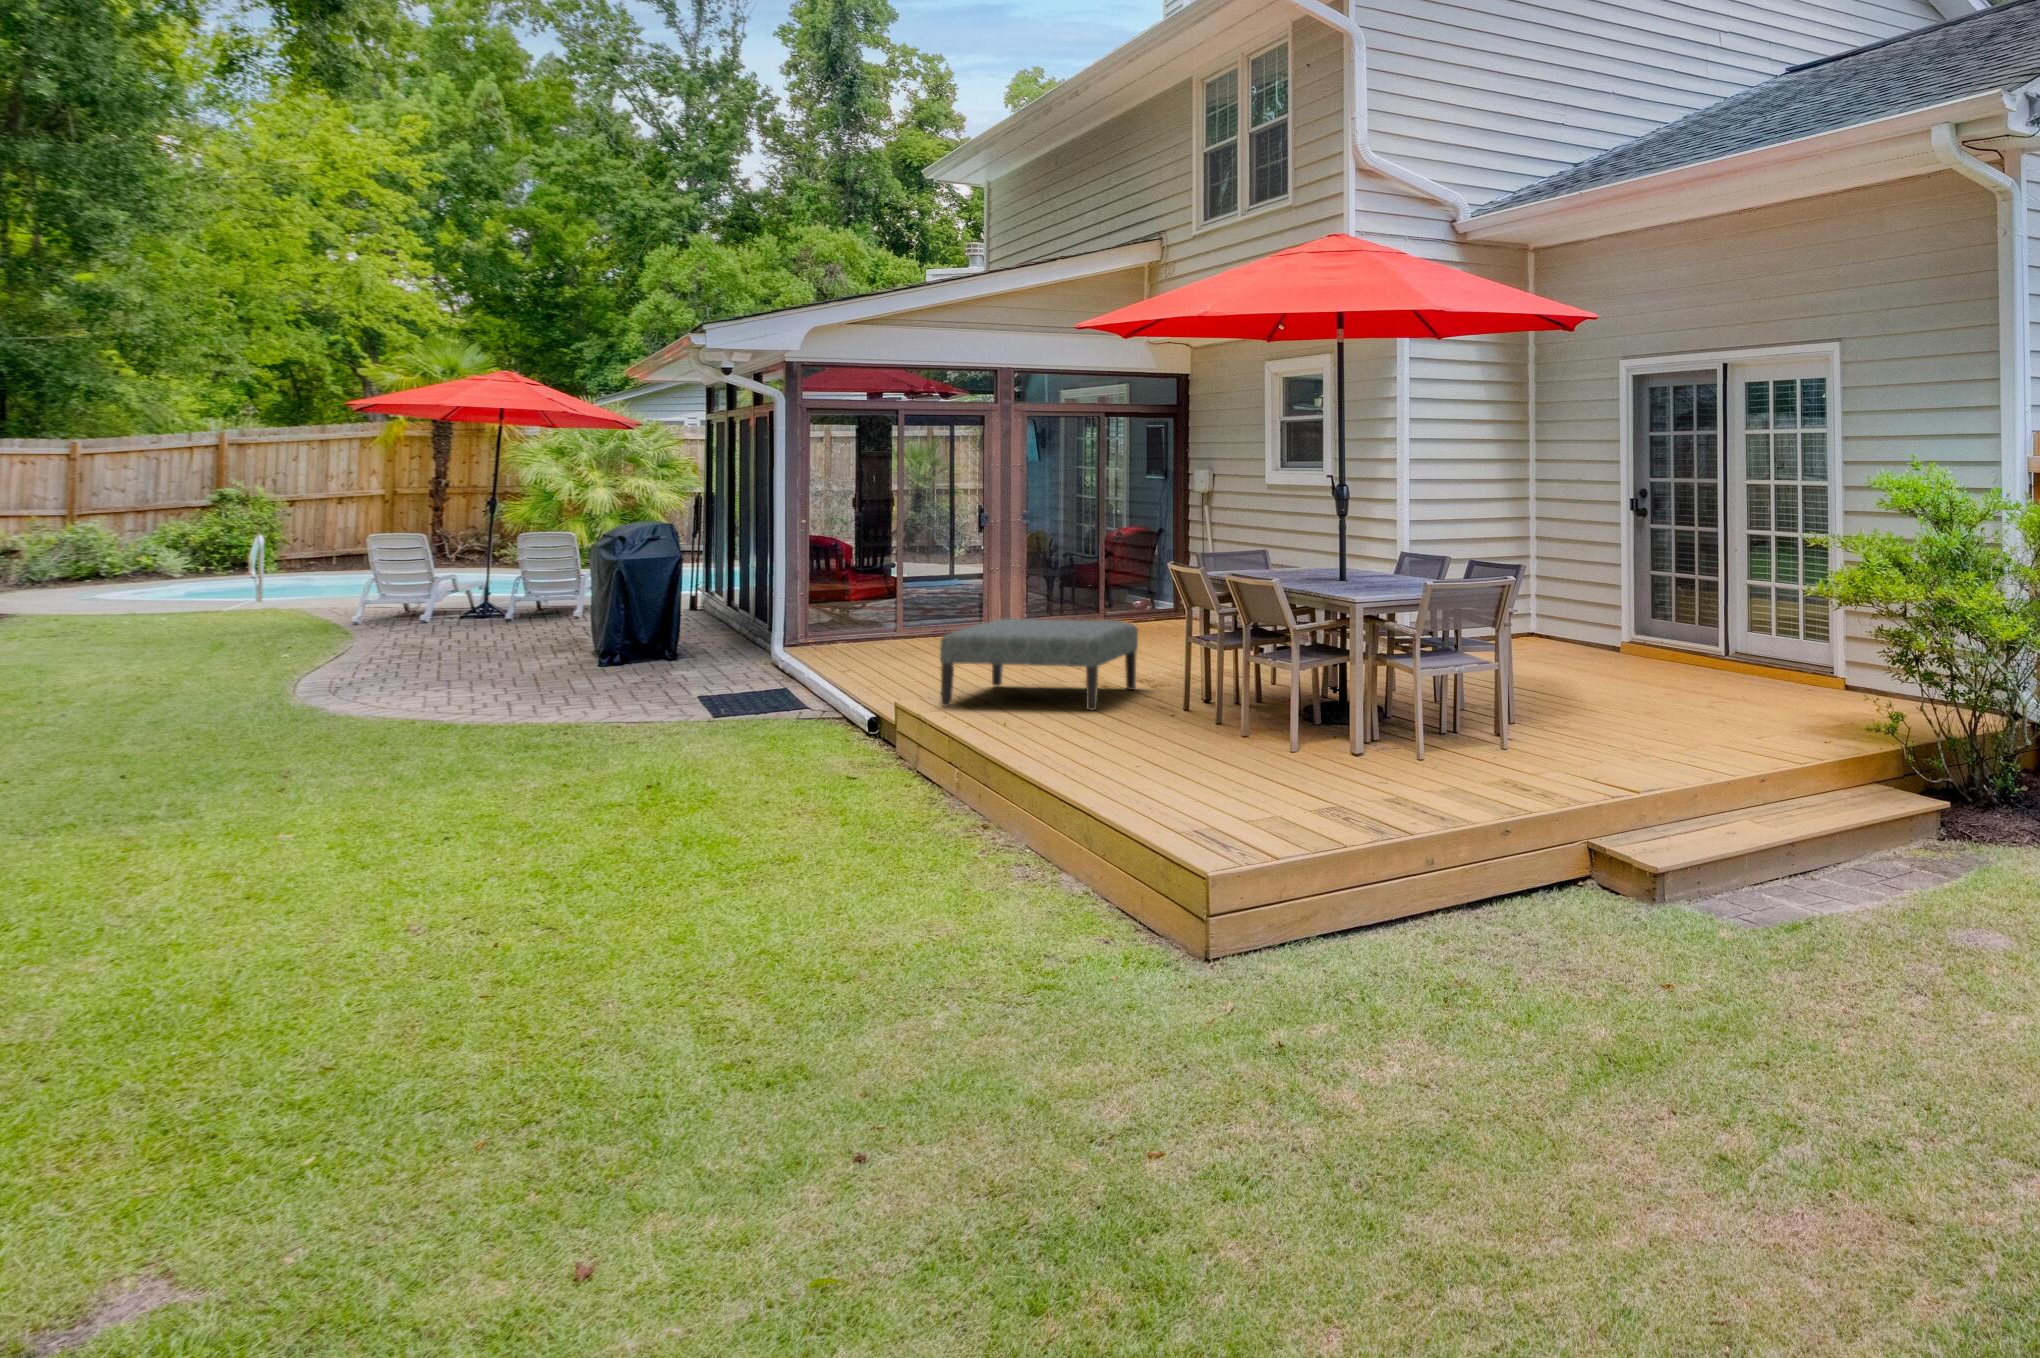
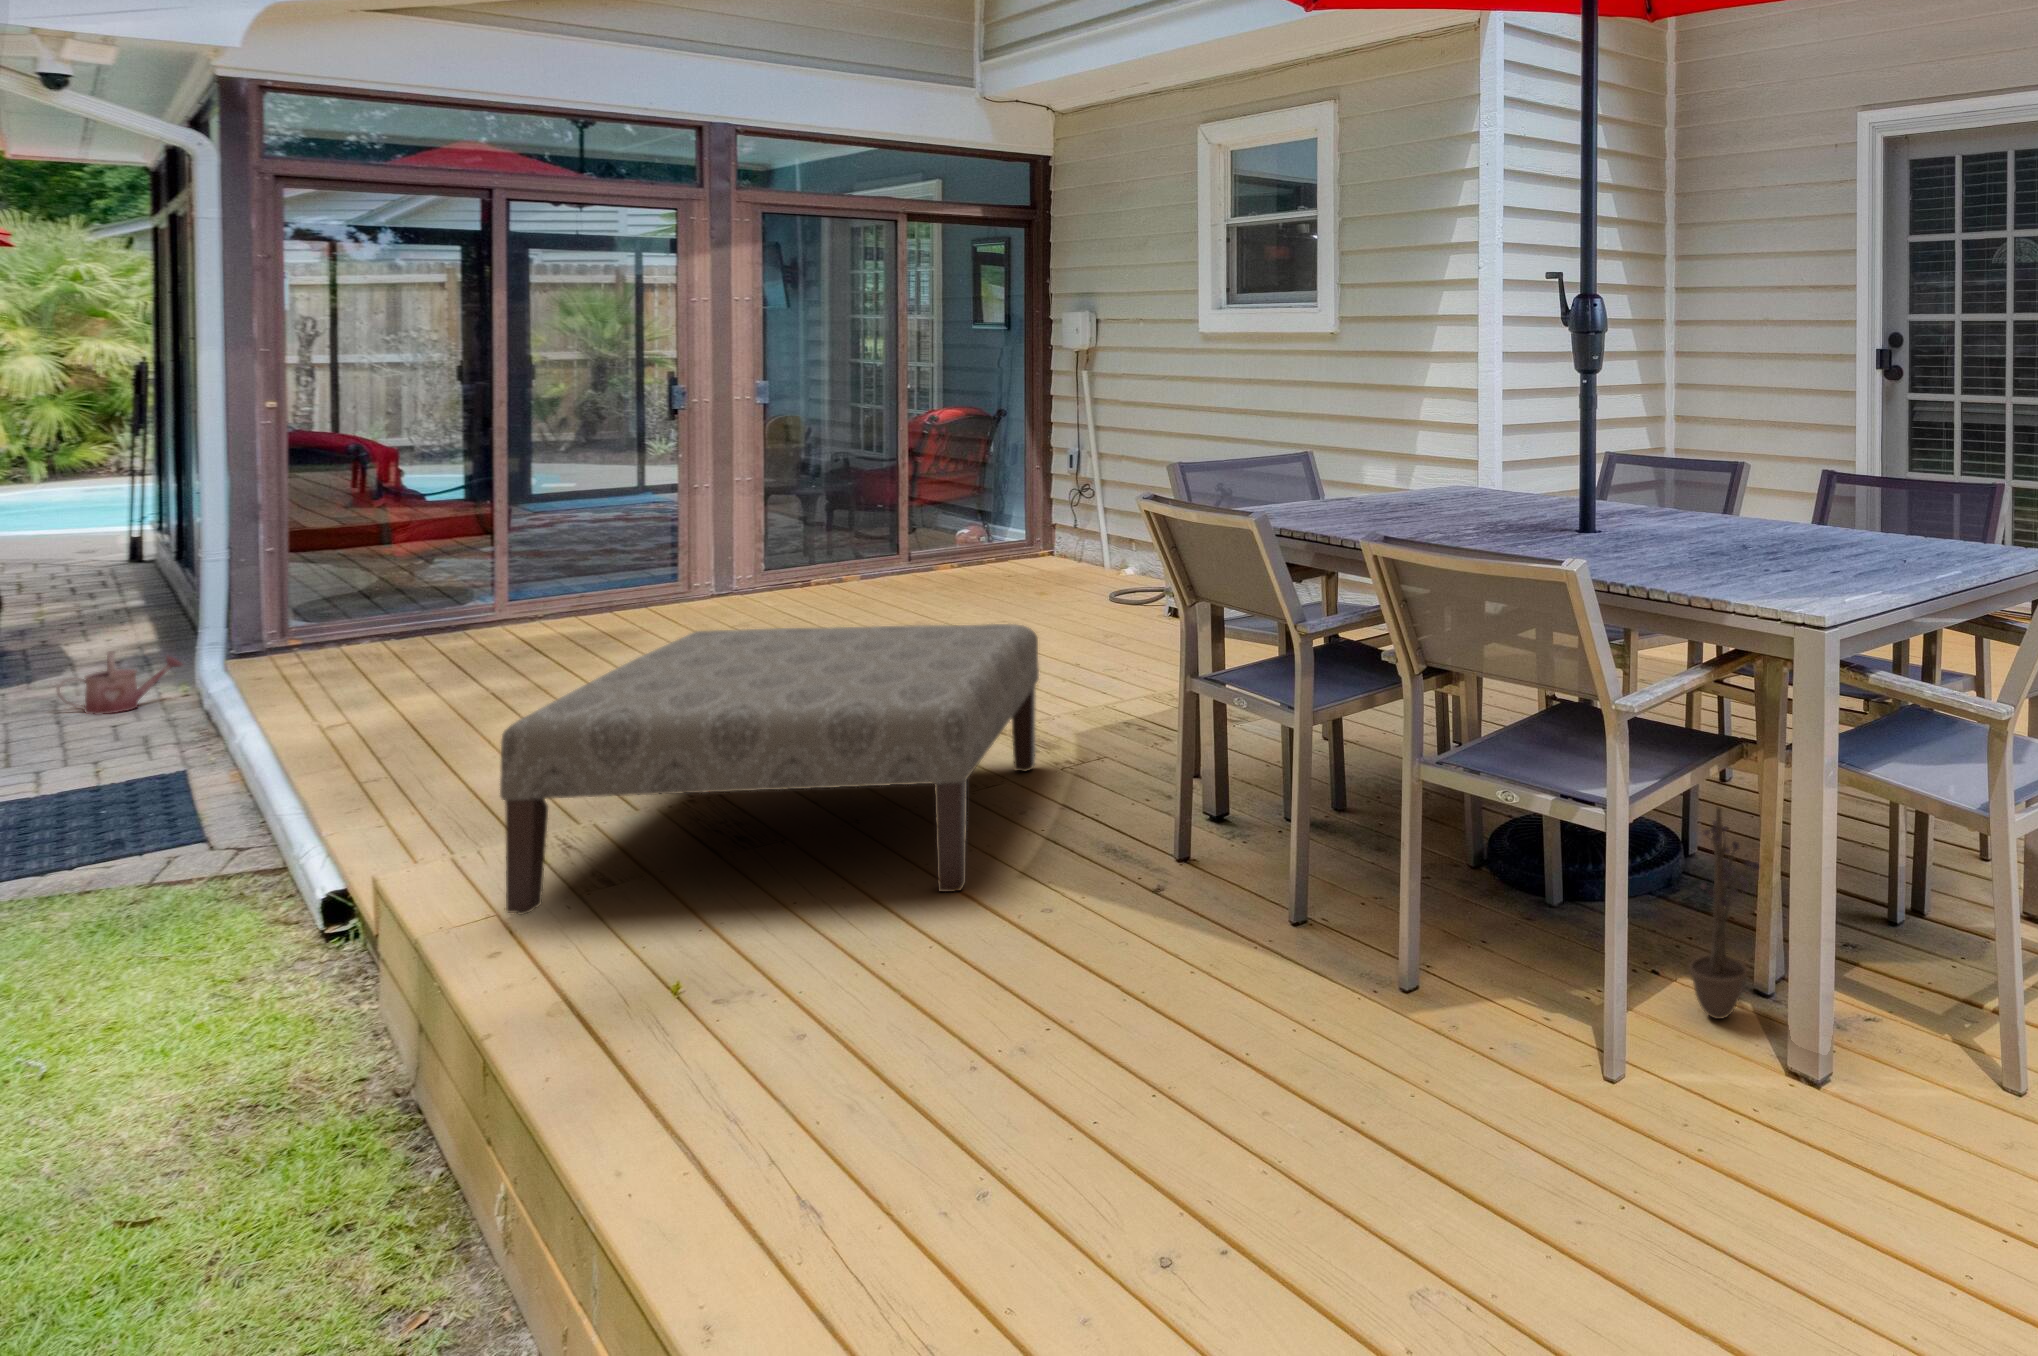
watering can: none [715,640,762,670] -> present [57,651,183,715]
decorative plant: none [1318,665,1351,739] -> present [1689,808,1759,1019]

